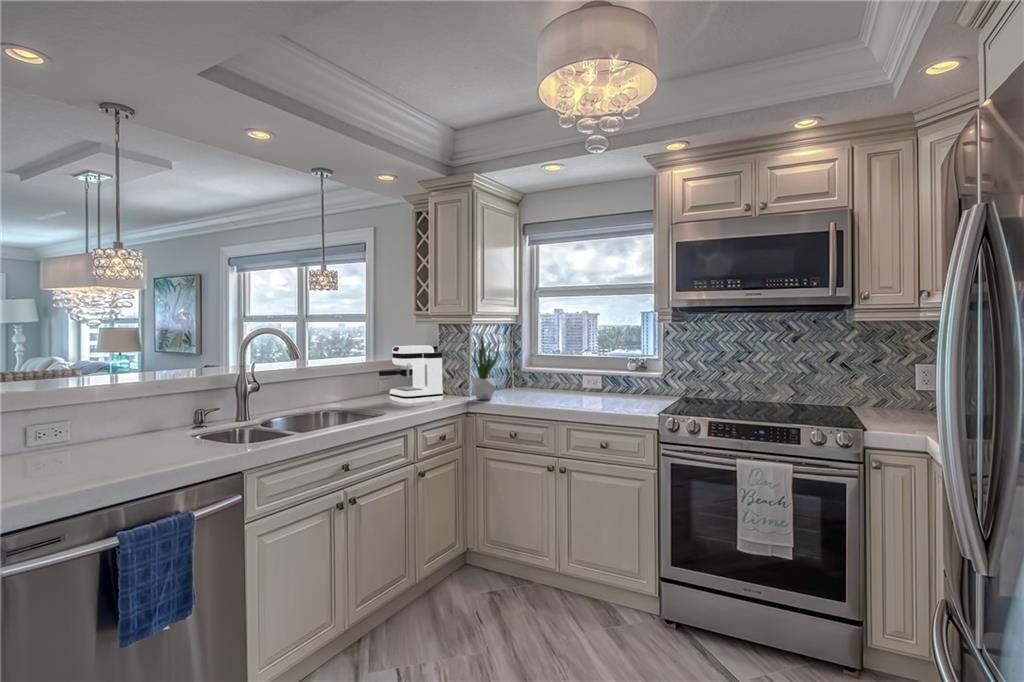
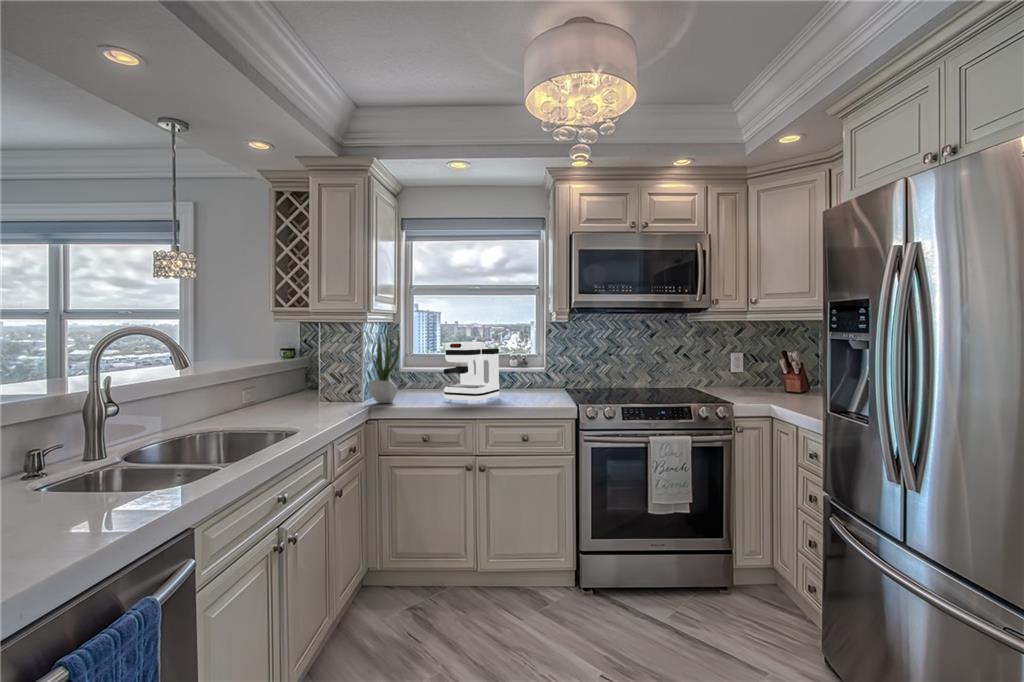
coffee maker: present [379,345,443,405] -> present [444,342,499,402]

